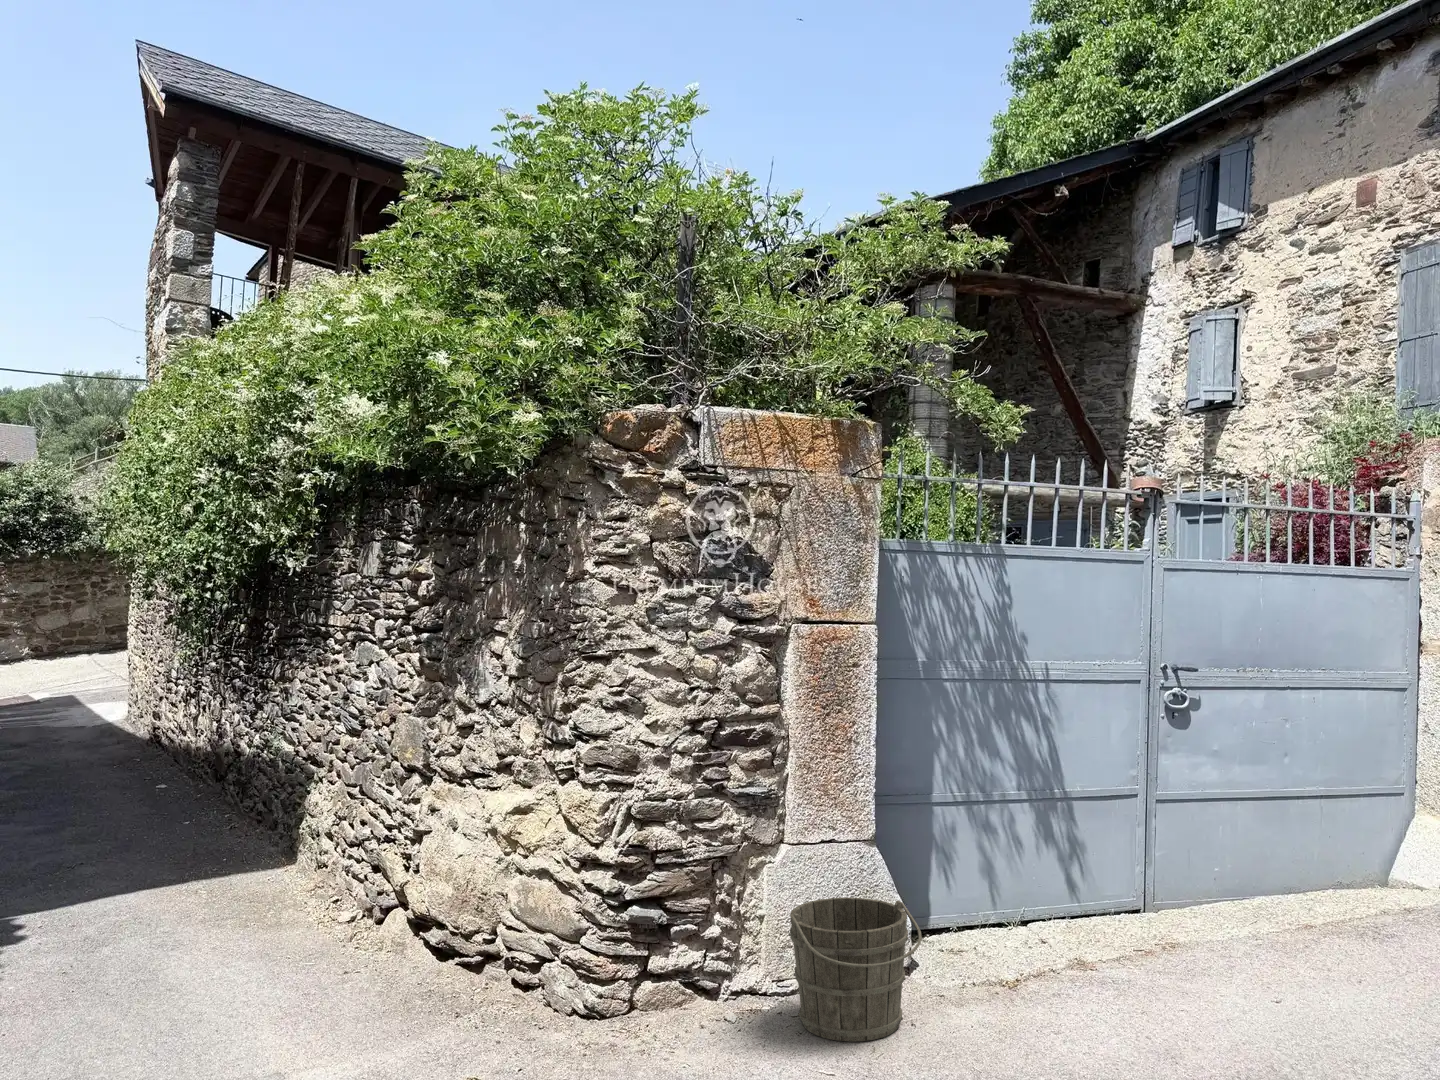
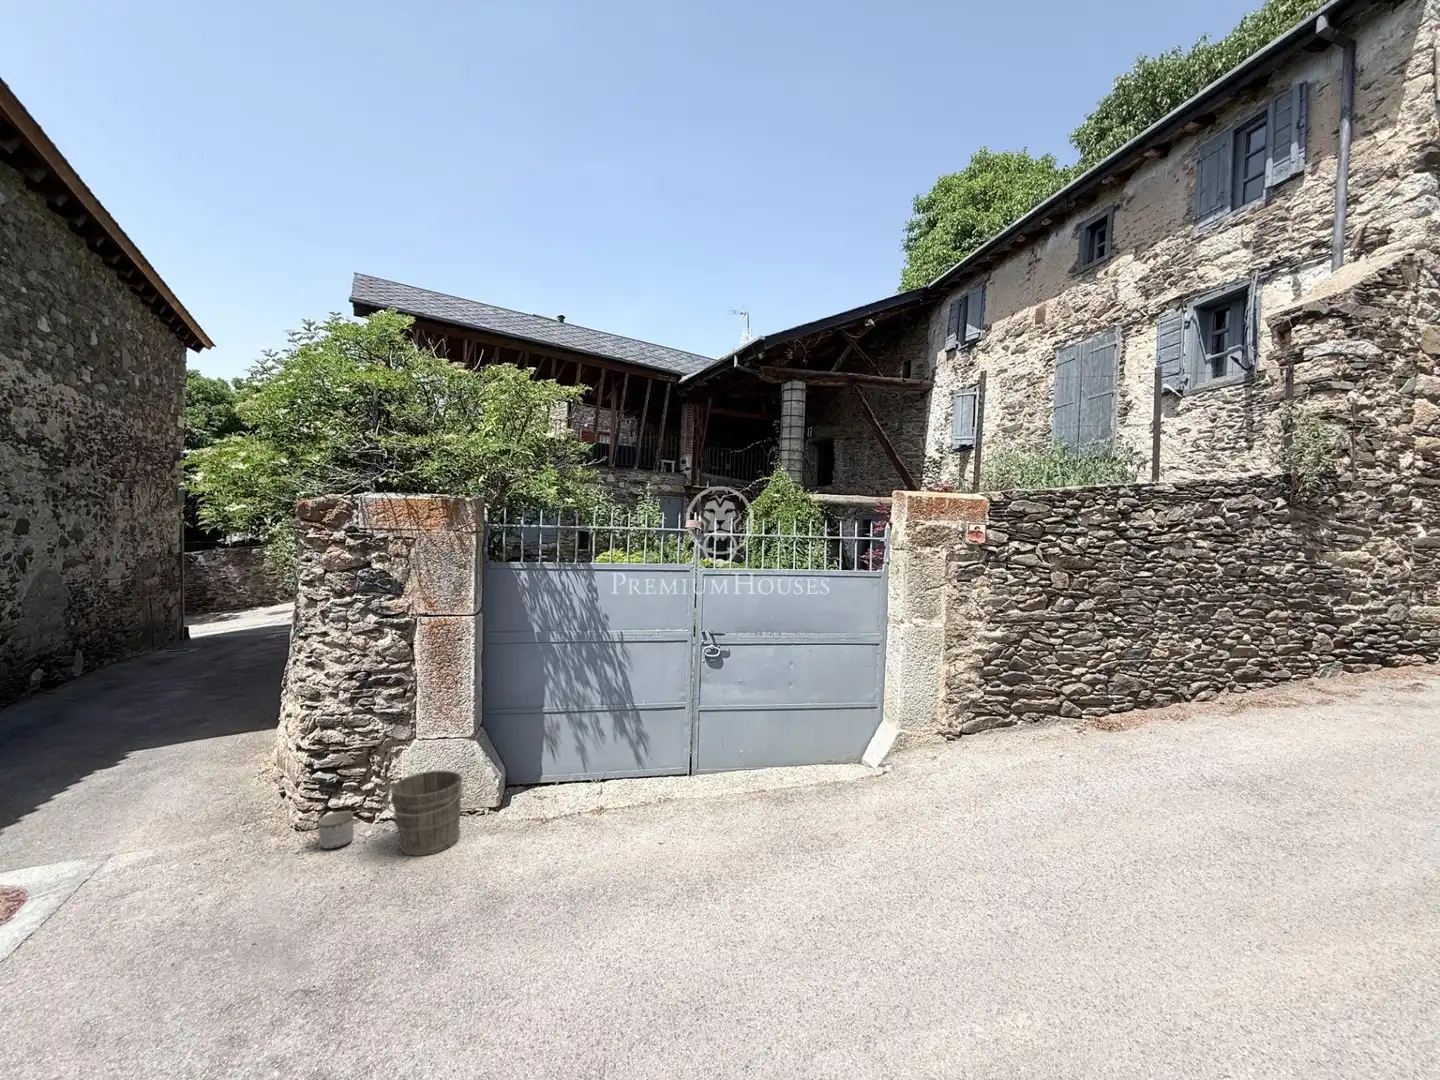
planter: none [653,976,710,1040] -> present [318,811,354,849]

